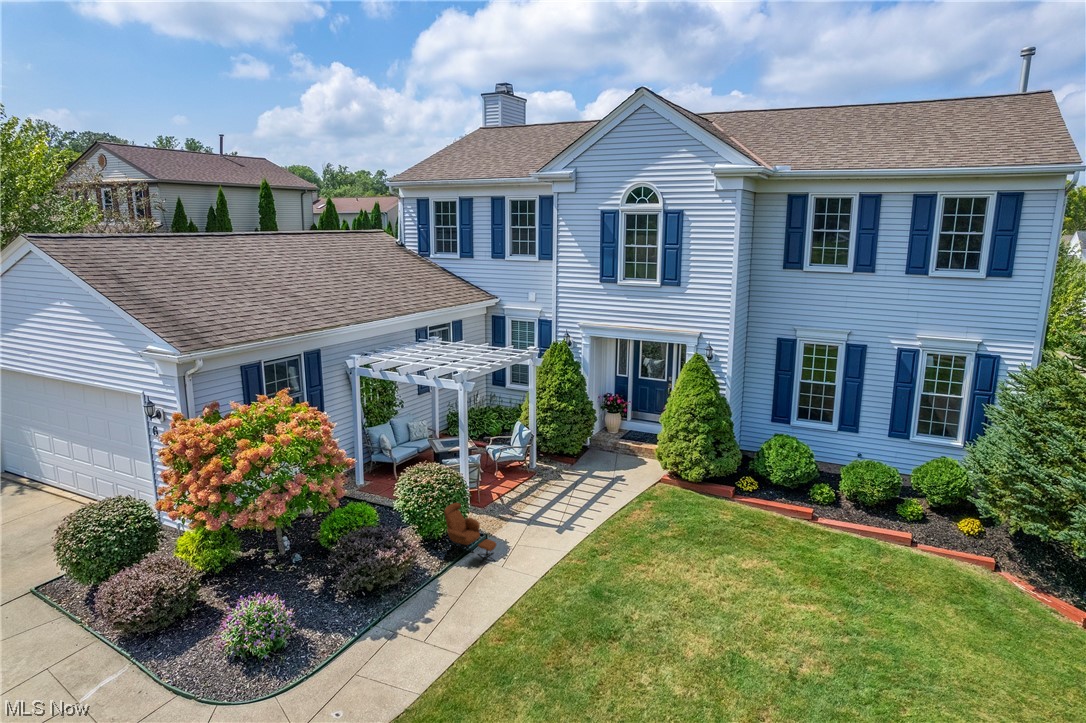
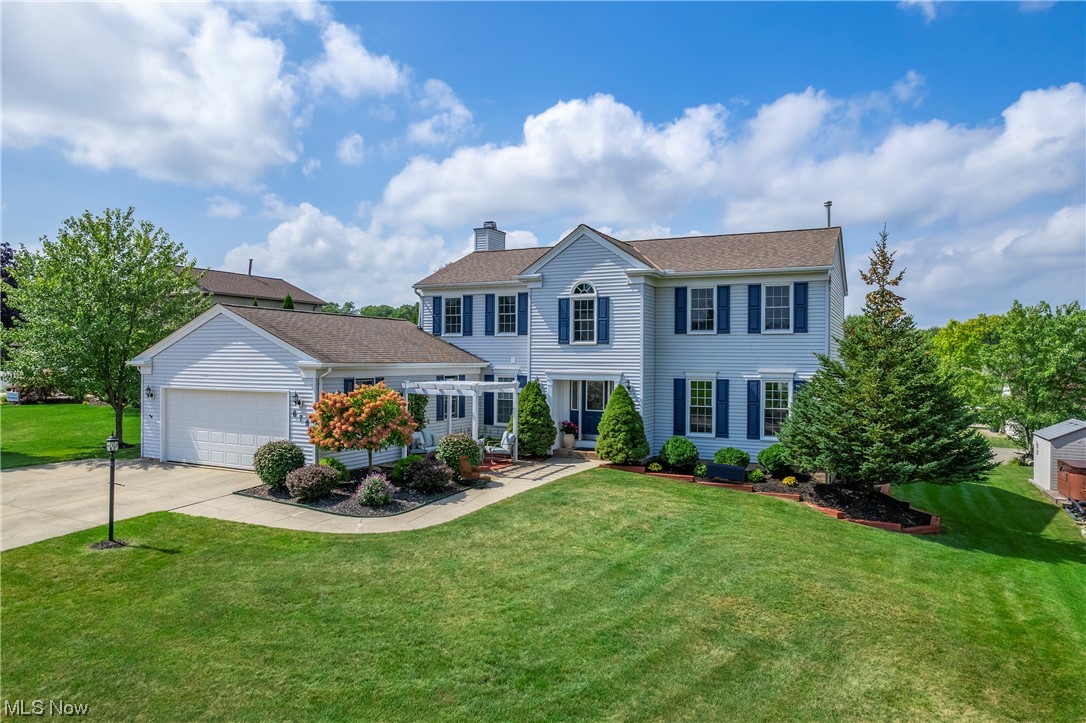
bench: none [832,487,897,533] -> present [706,462,745,486]

